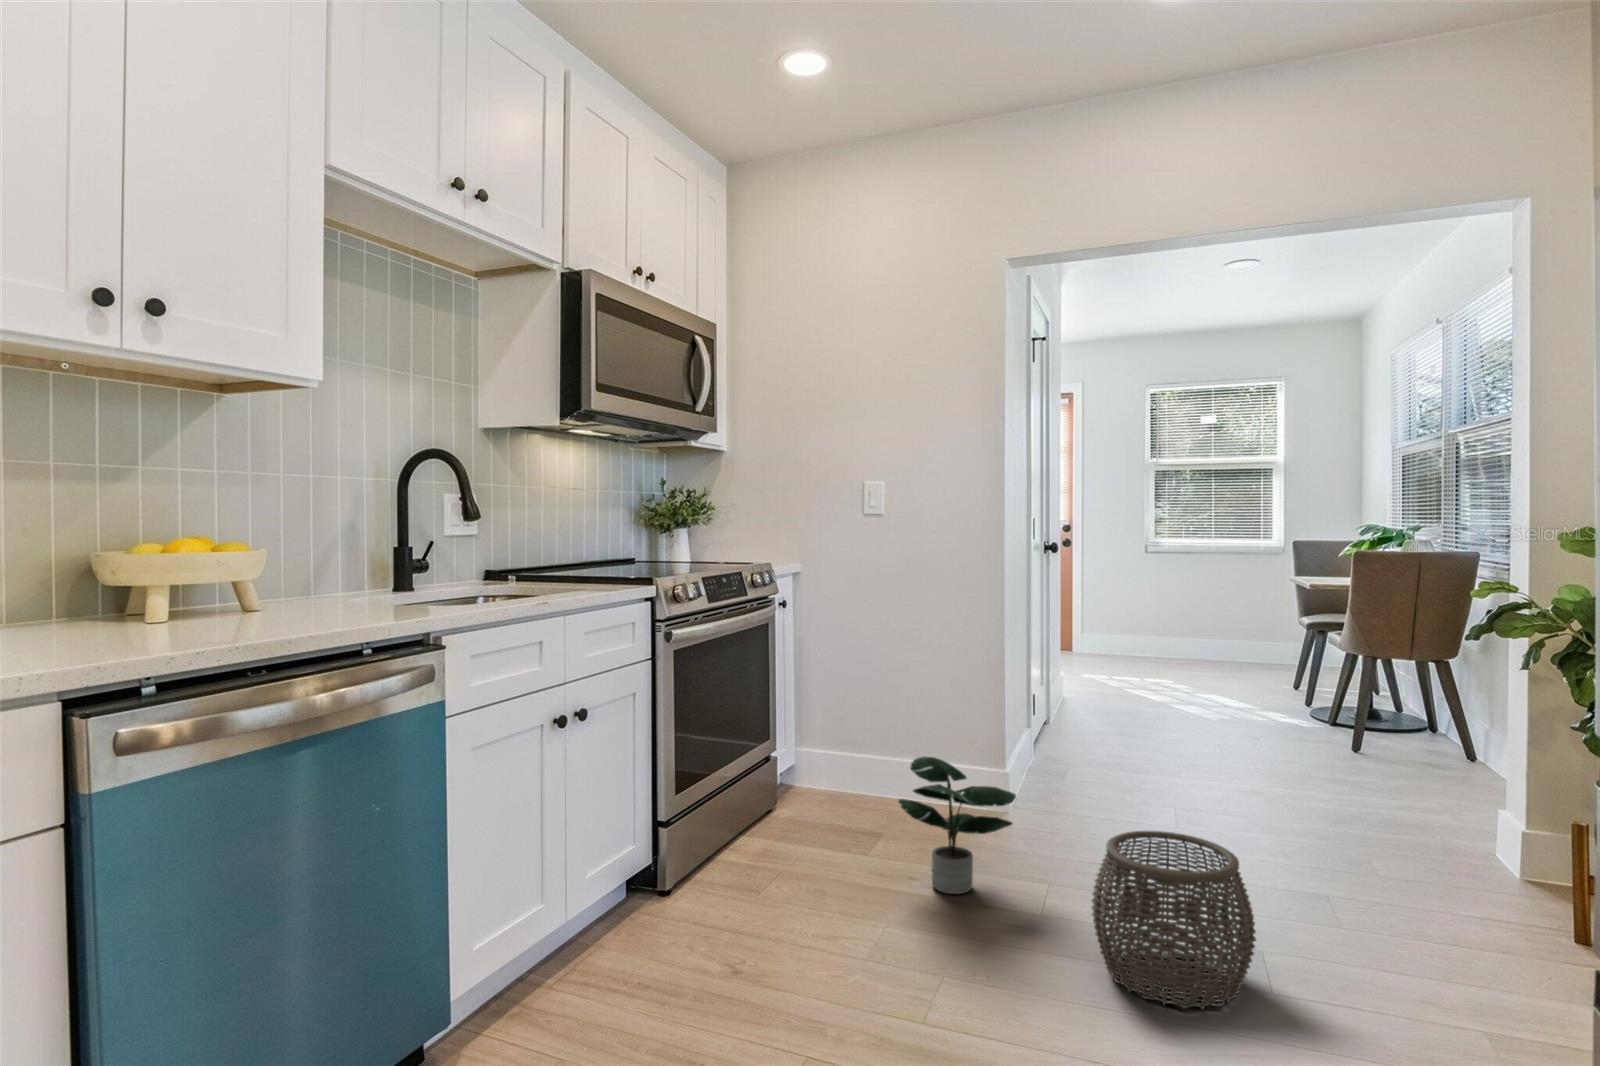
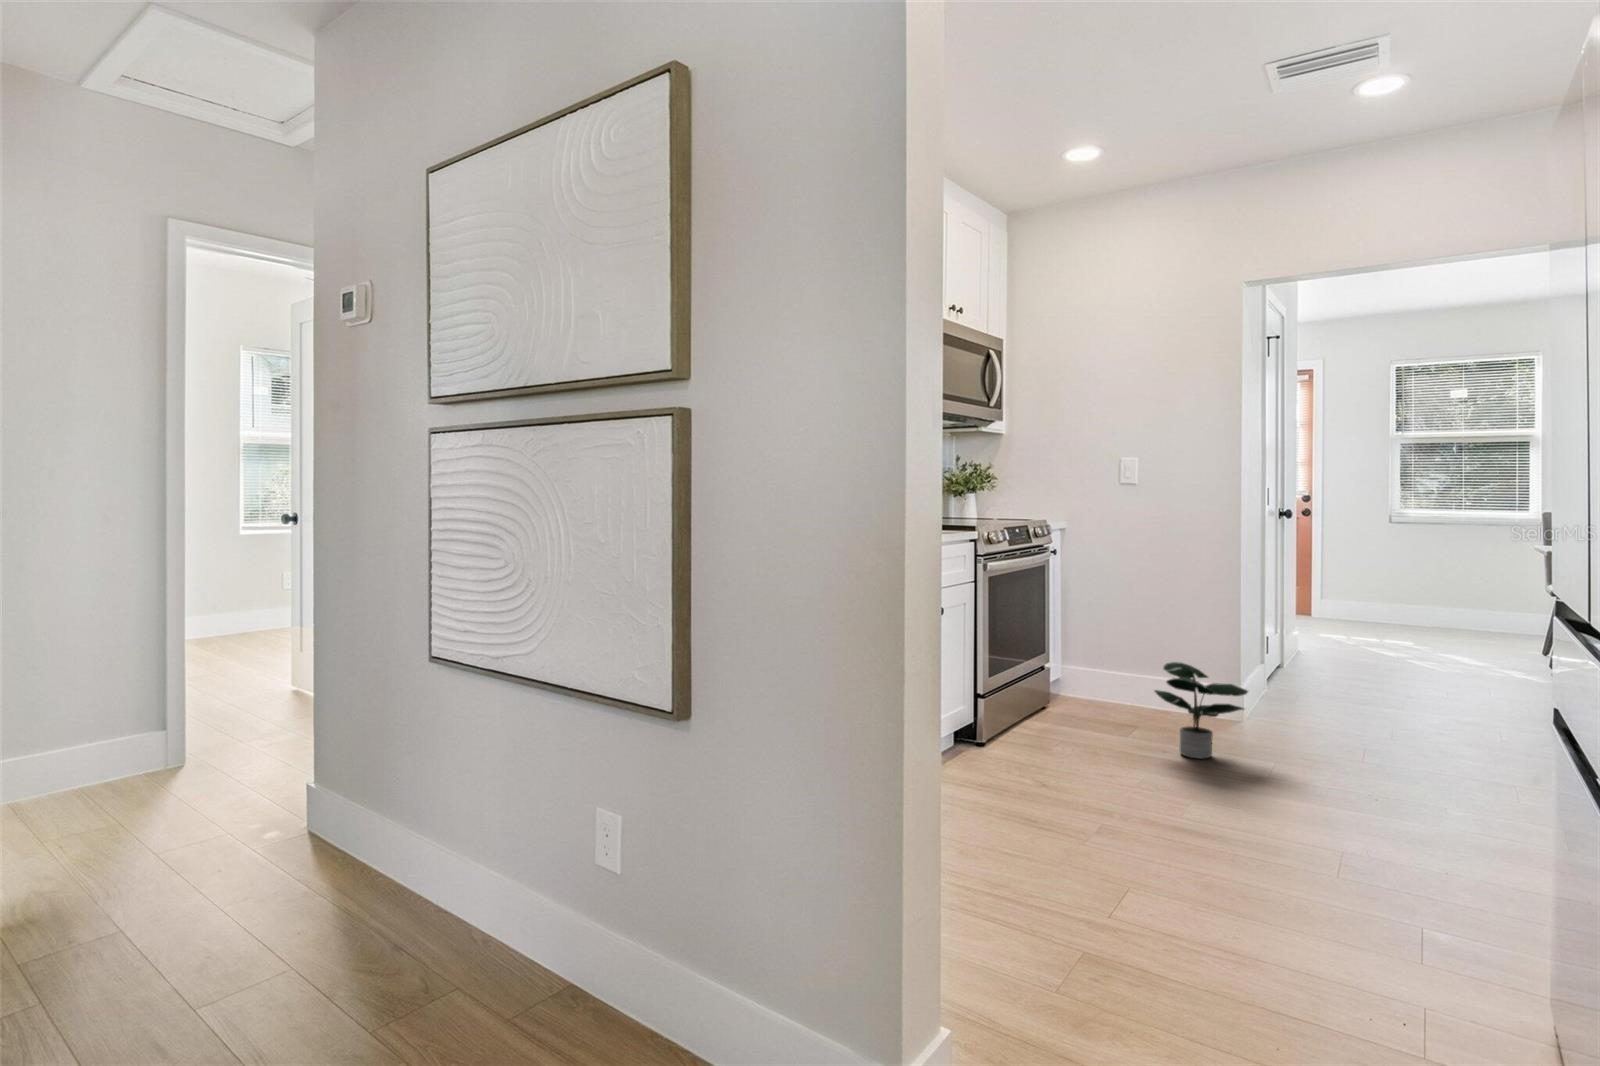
woven basket: present [1092,831,1256,1009] -> none [1306,709,1434,824]

